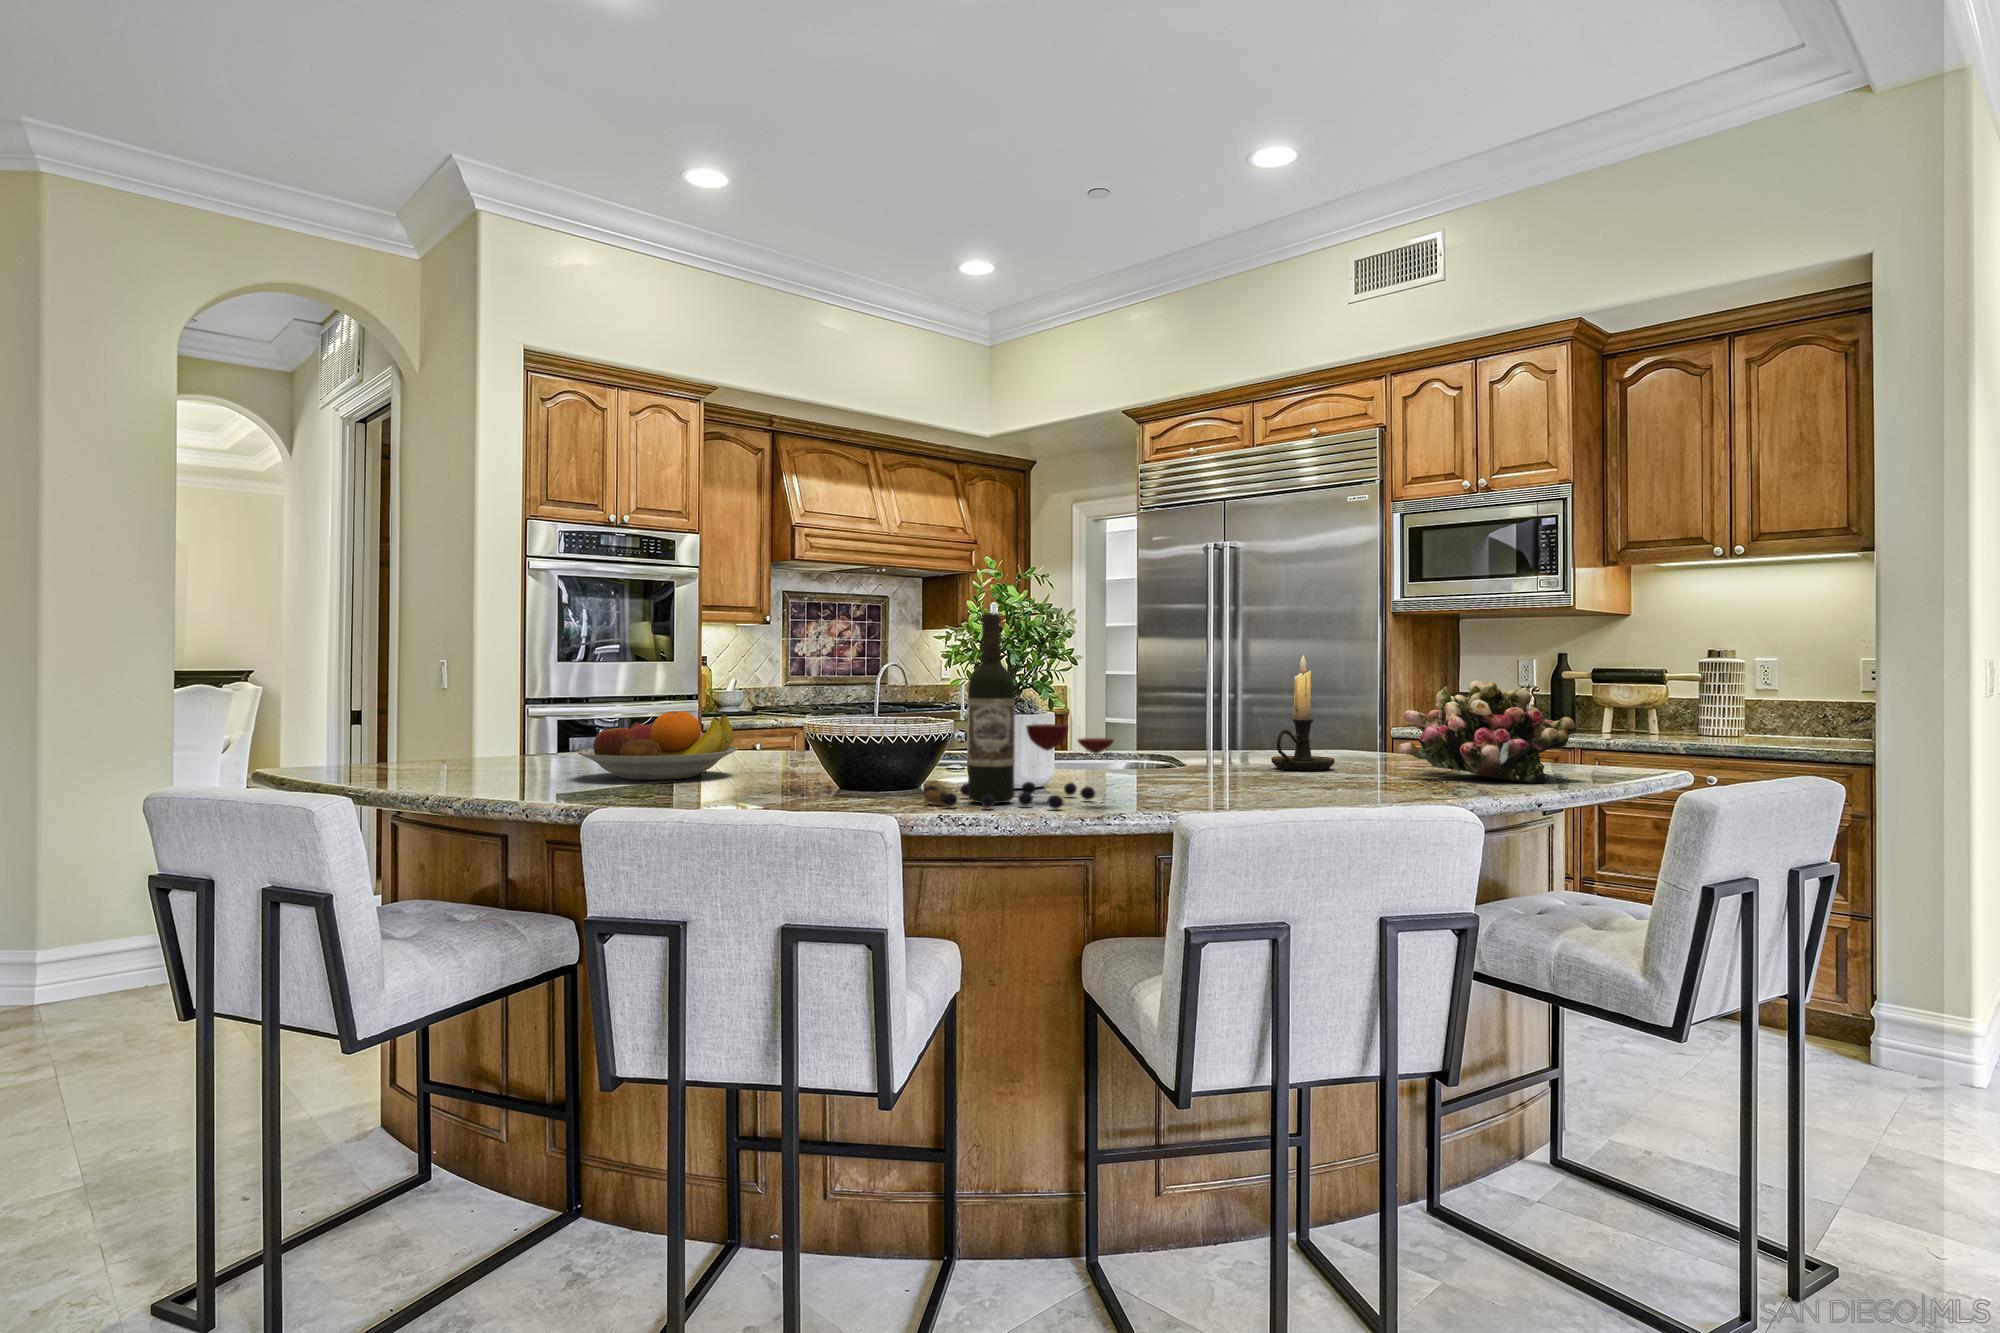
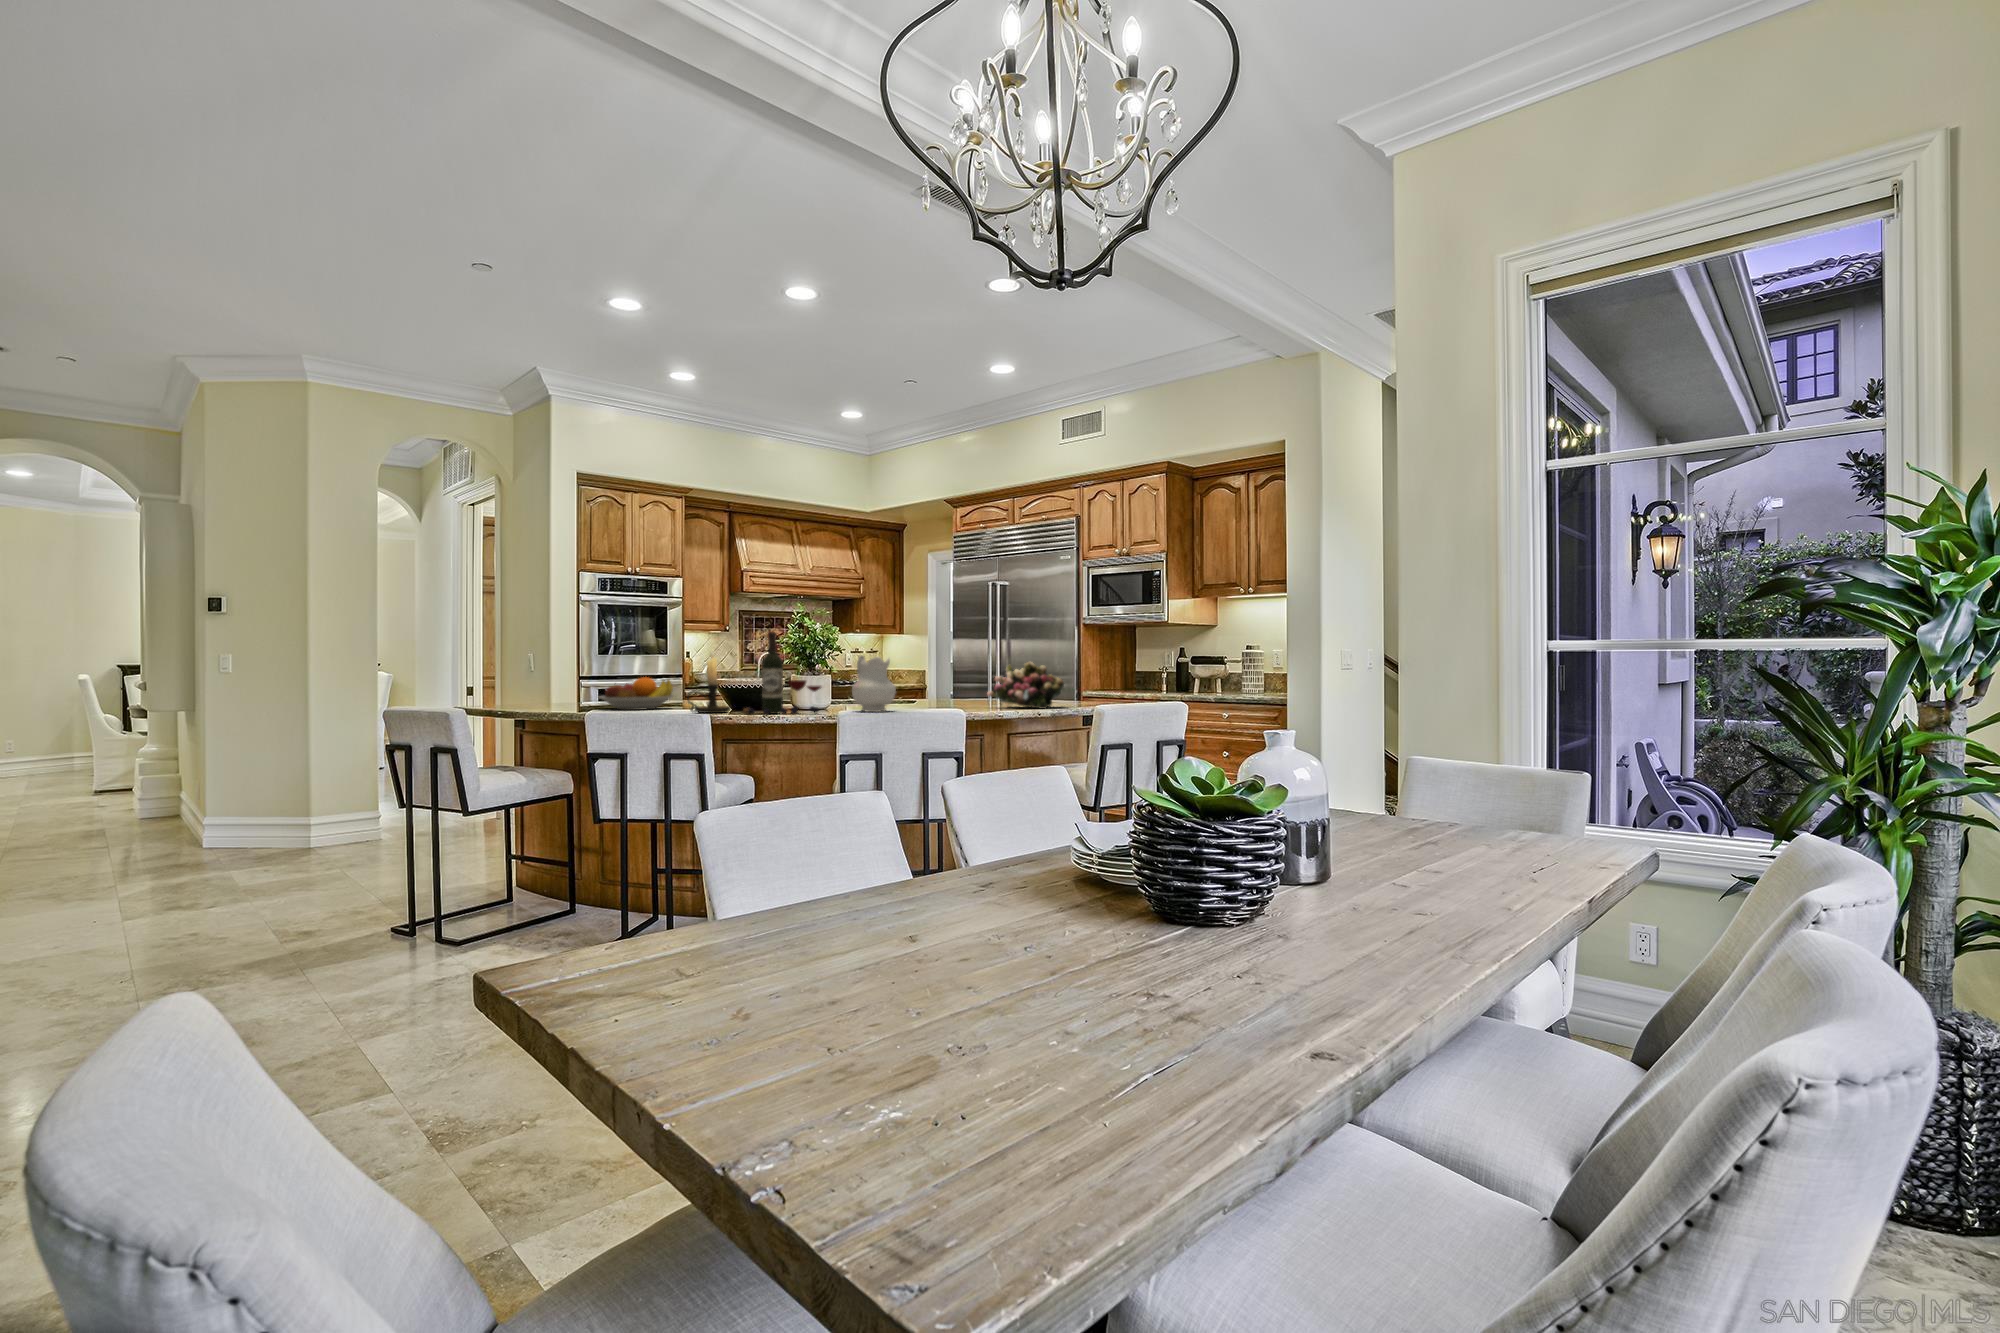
candle holder: present [1271,655,1335,771] -> present [687,650,730,713]
ceramic pitcher: none [1149,667,1248,796] -> present [852,655,896,712]

